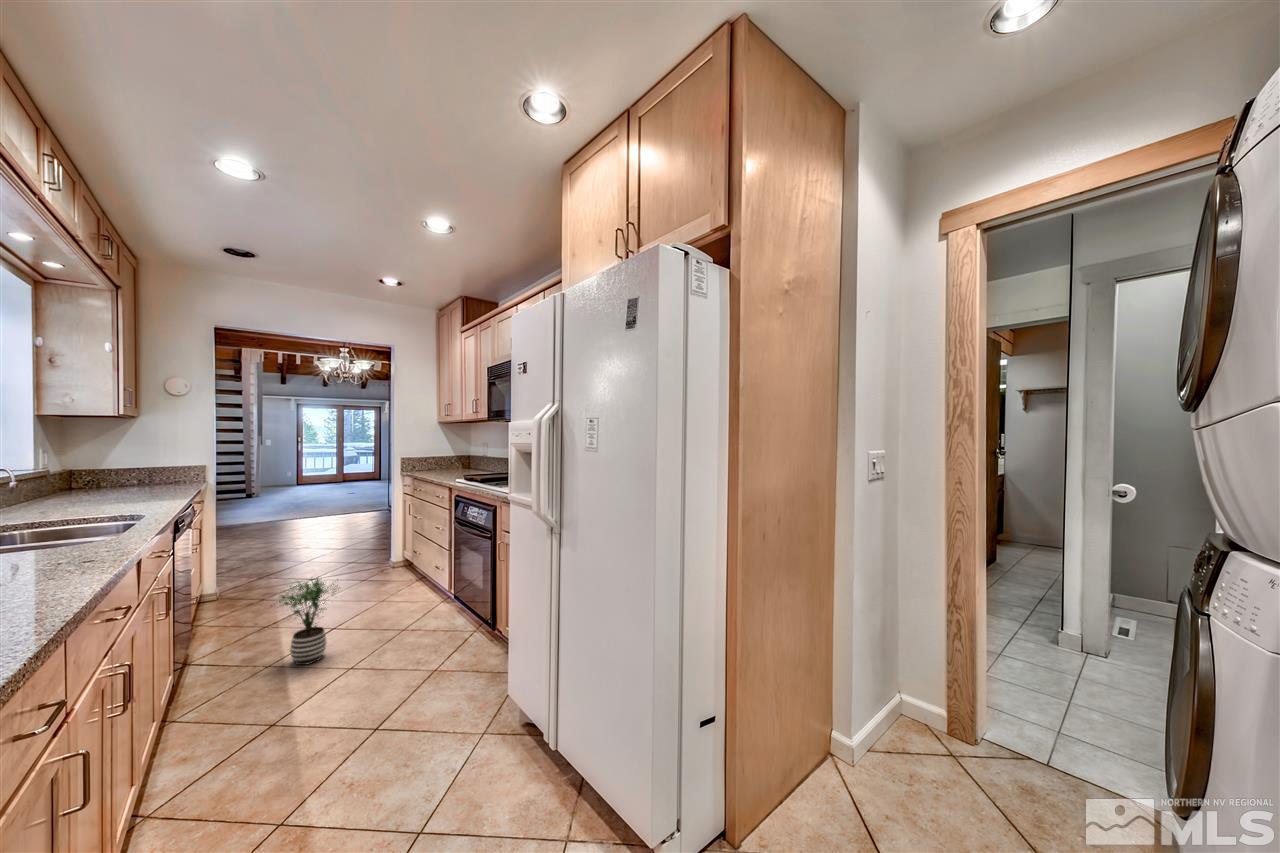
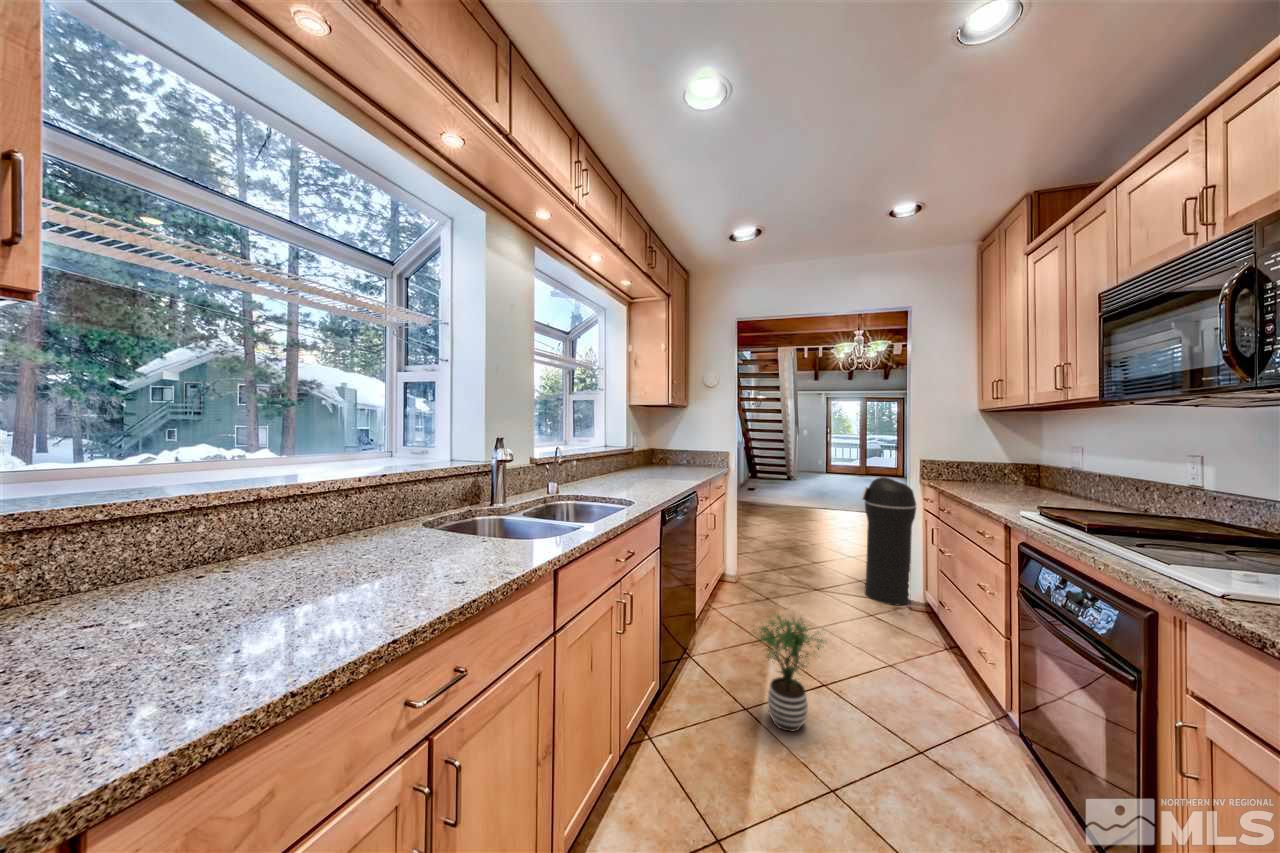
trash can: none [352,473,397,573] -> present [861,477,916,605]

